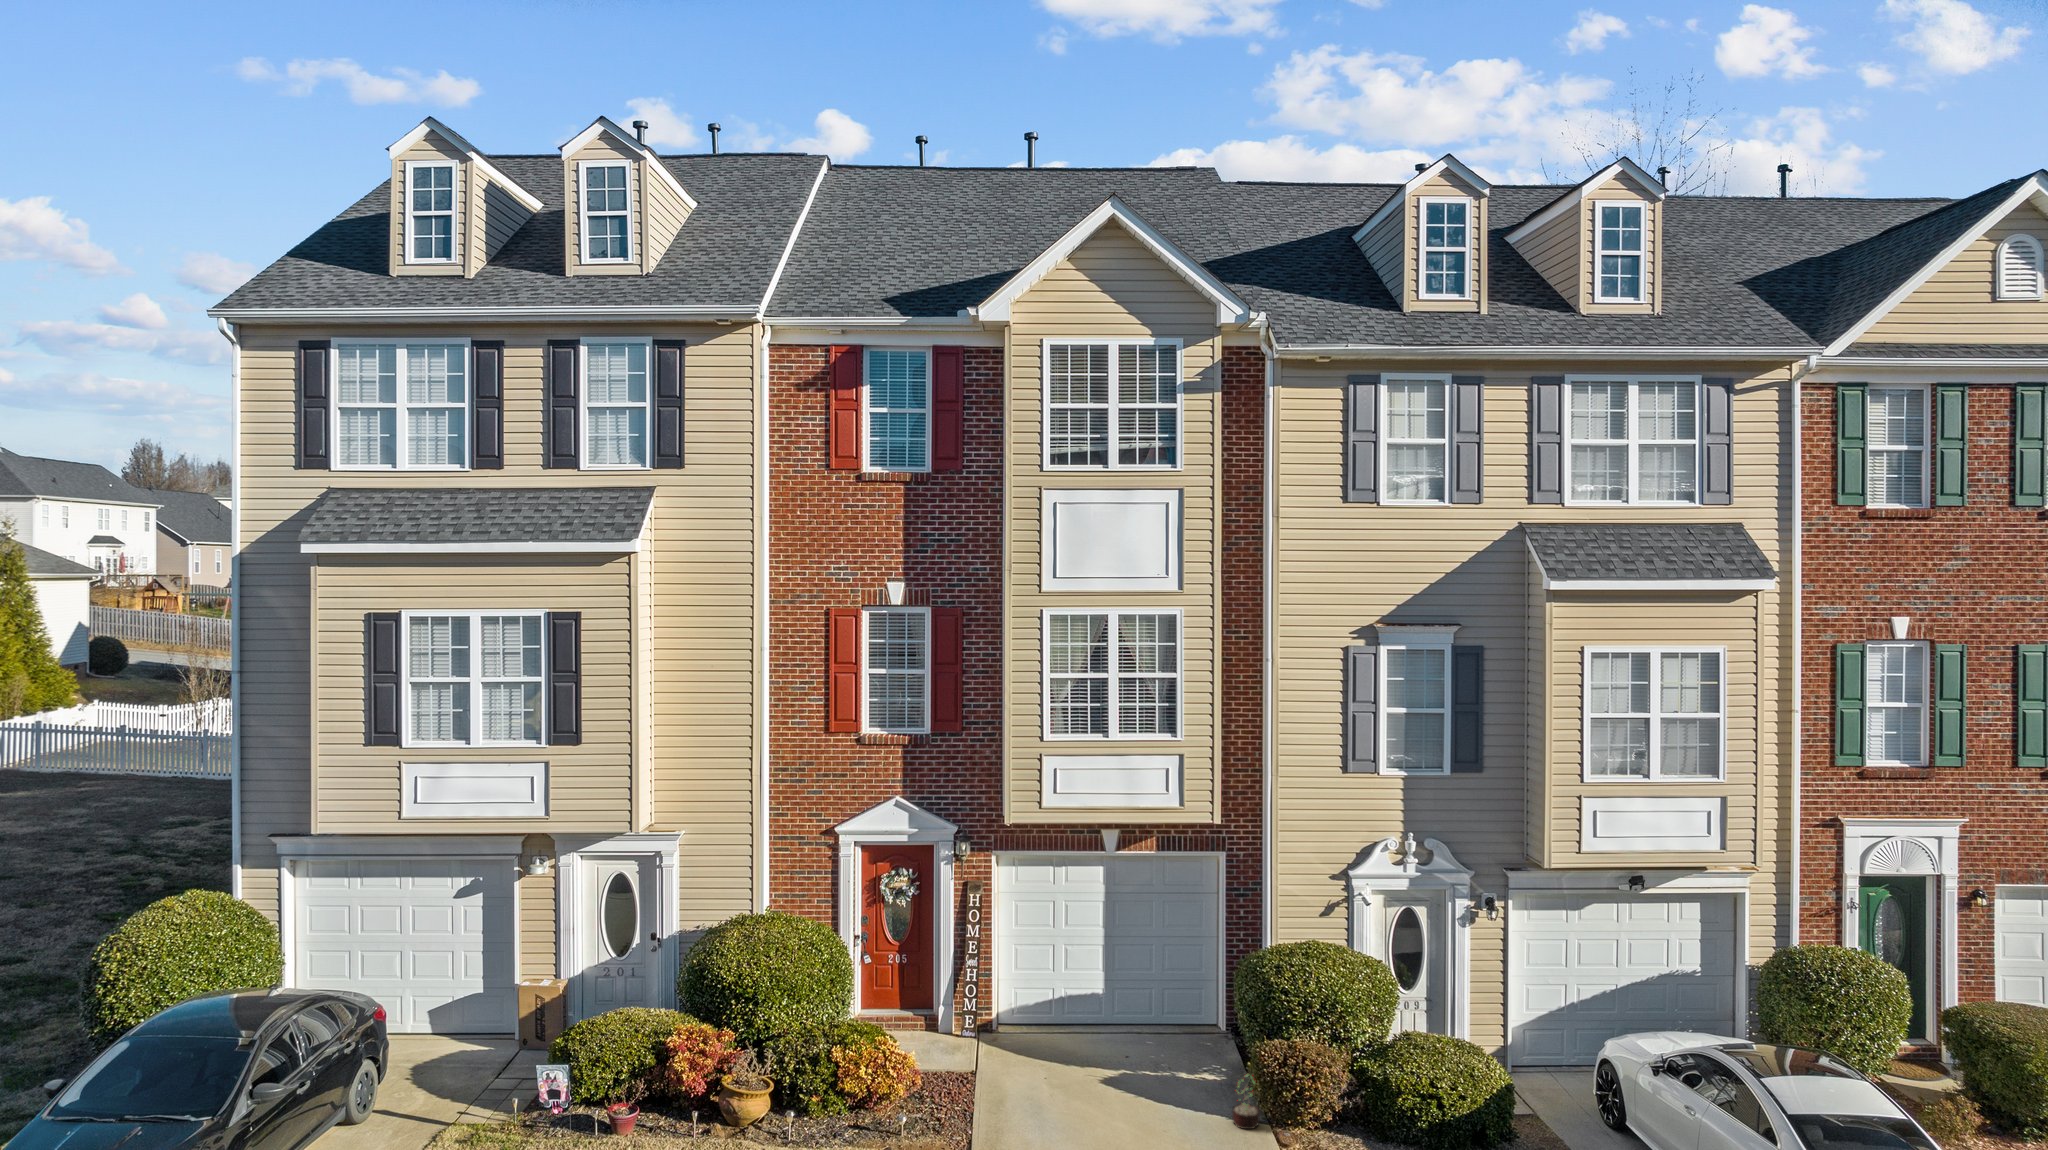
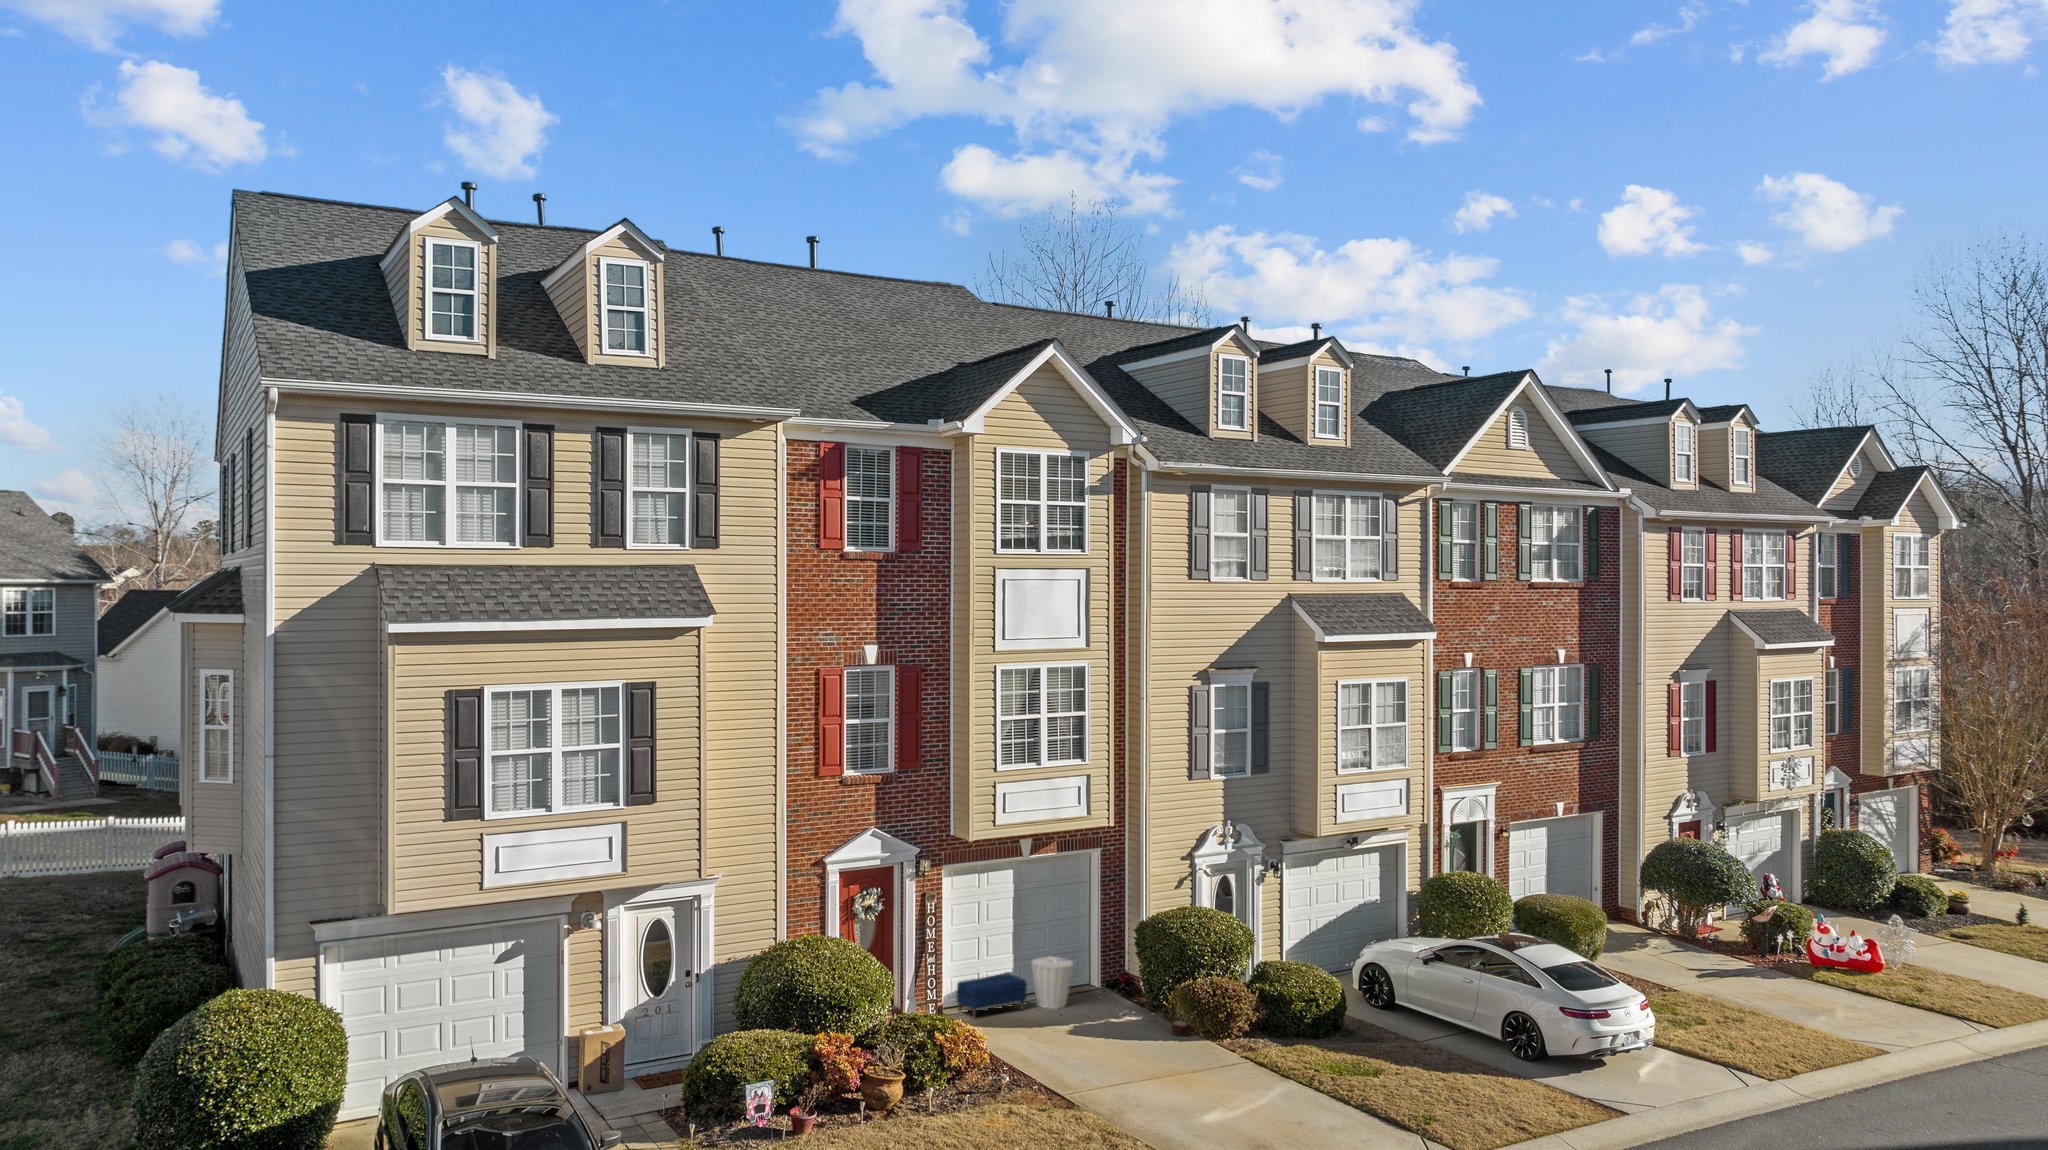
trash can: none [1111,979,1165,1050] -> present [1032,956,1074,1009]
bench: none [1010,993,1094,1045] -> present [956,974,1027,1018]

